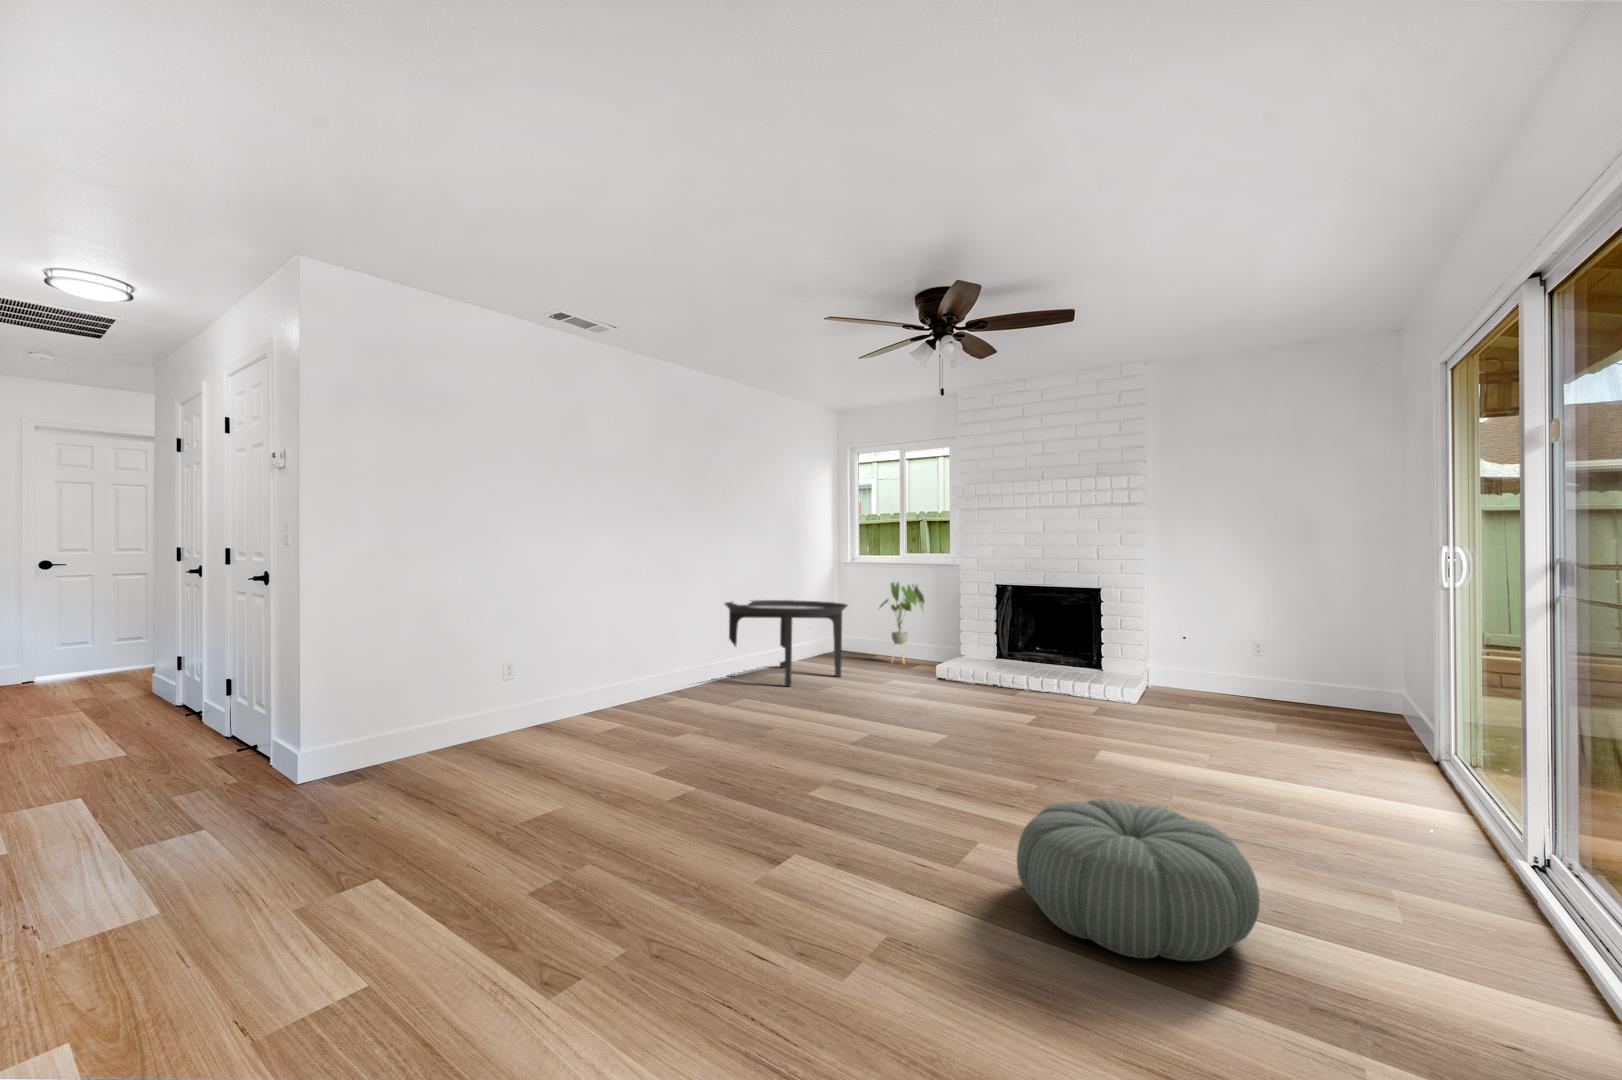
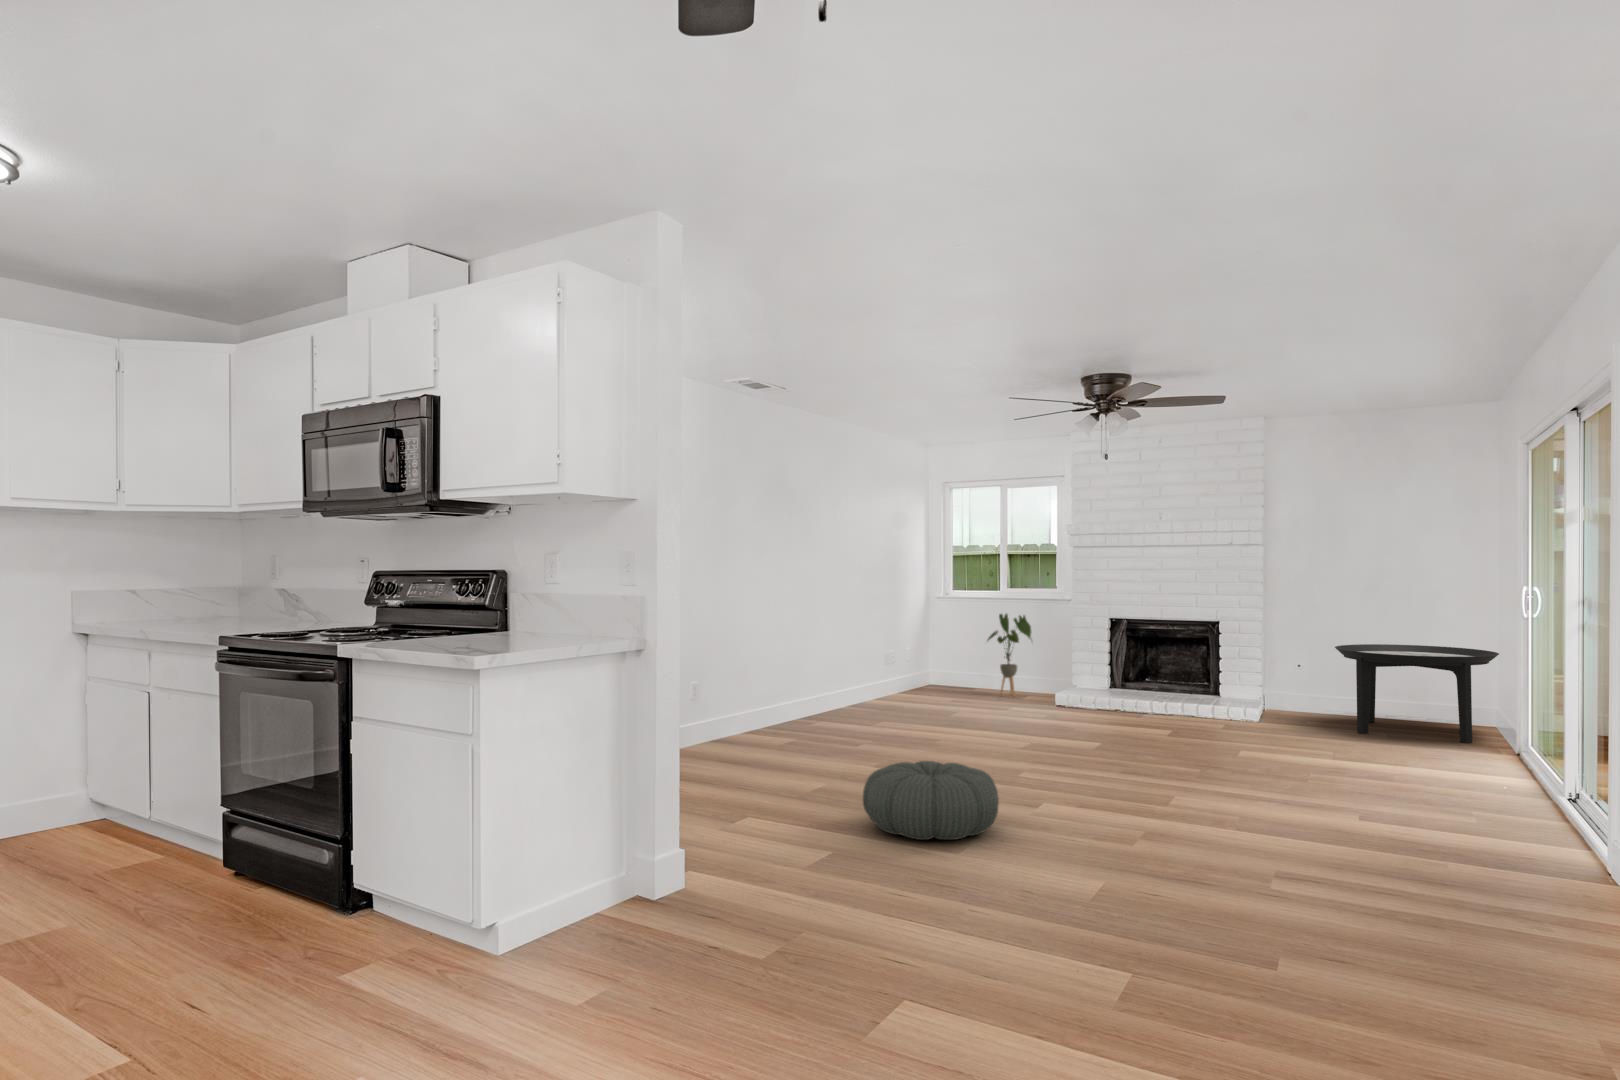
round table: present [724,600,847,686] -> present [1335,644,1499,743]
pouf: present [1017,799,1260,961] -> present [863,761,999,840]

